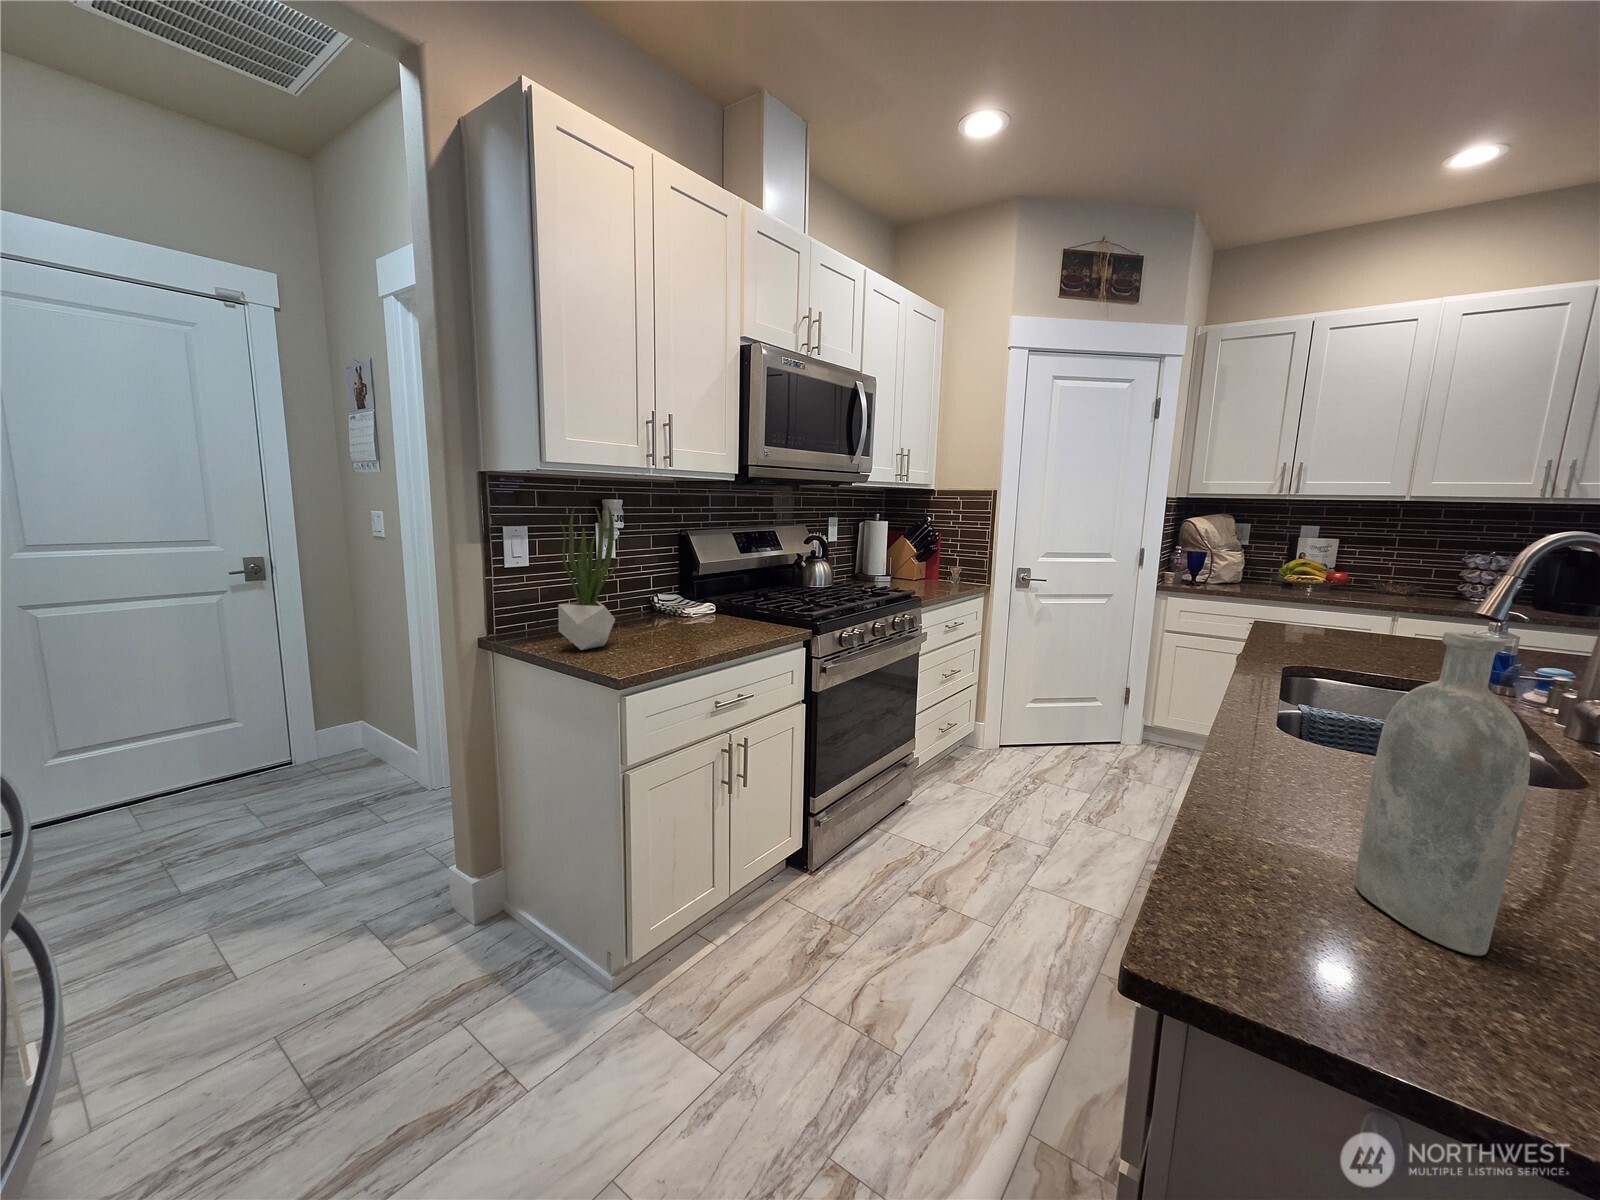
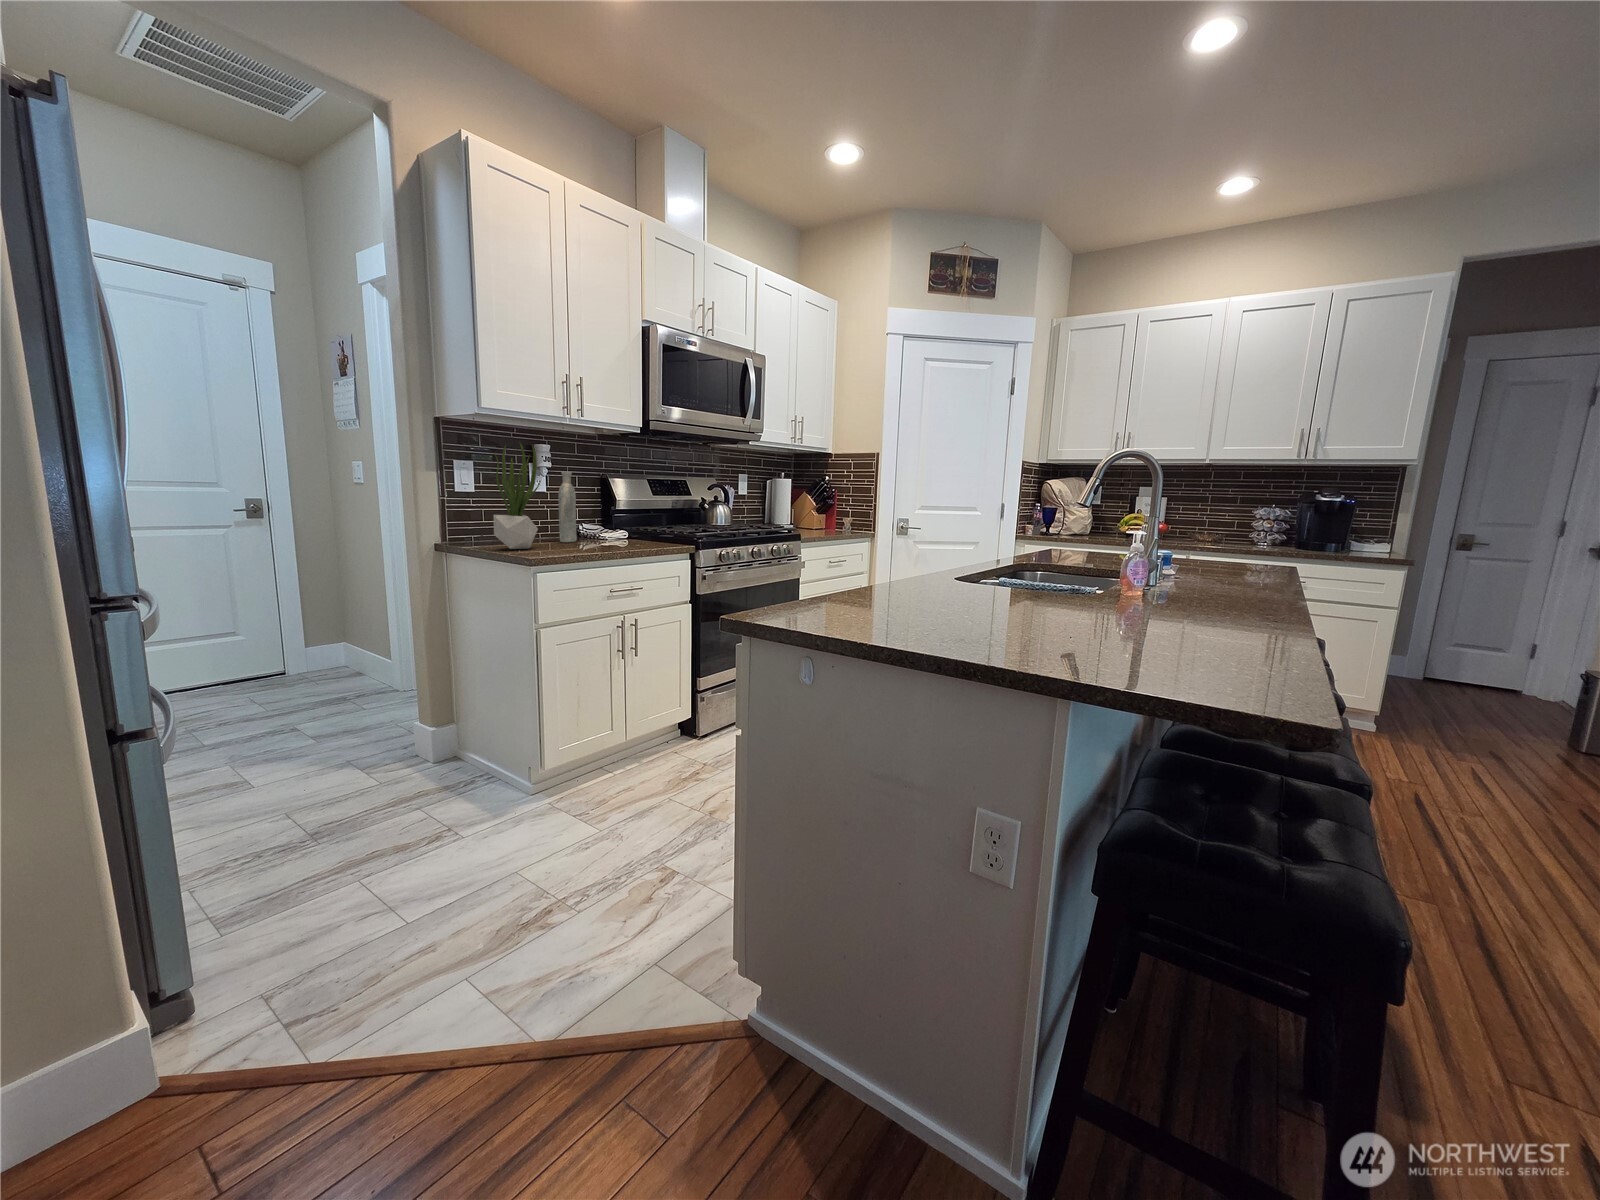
bottle: present [1354,632,1530,956] -> present [559,472,577,542]

